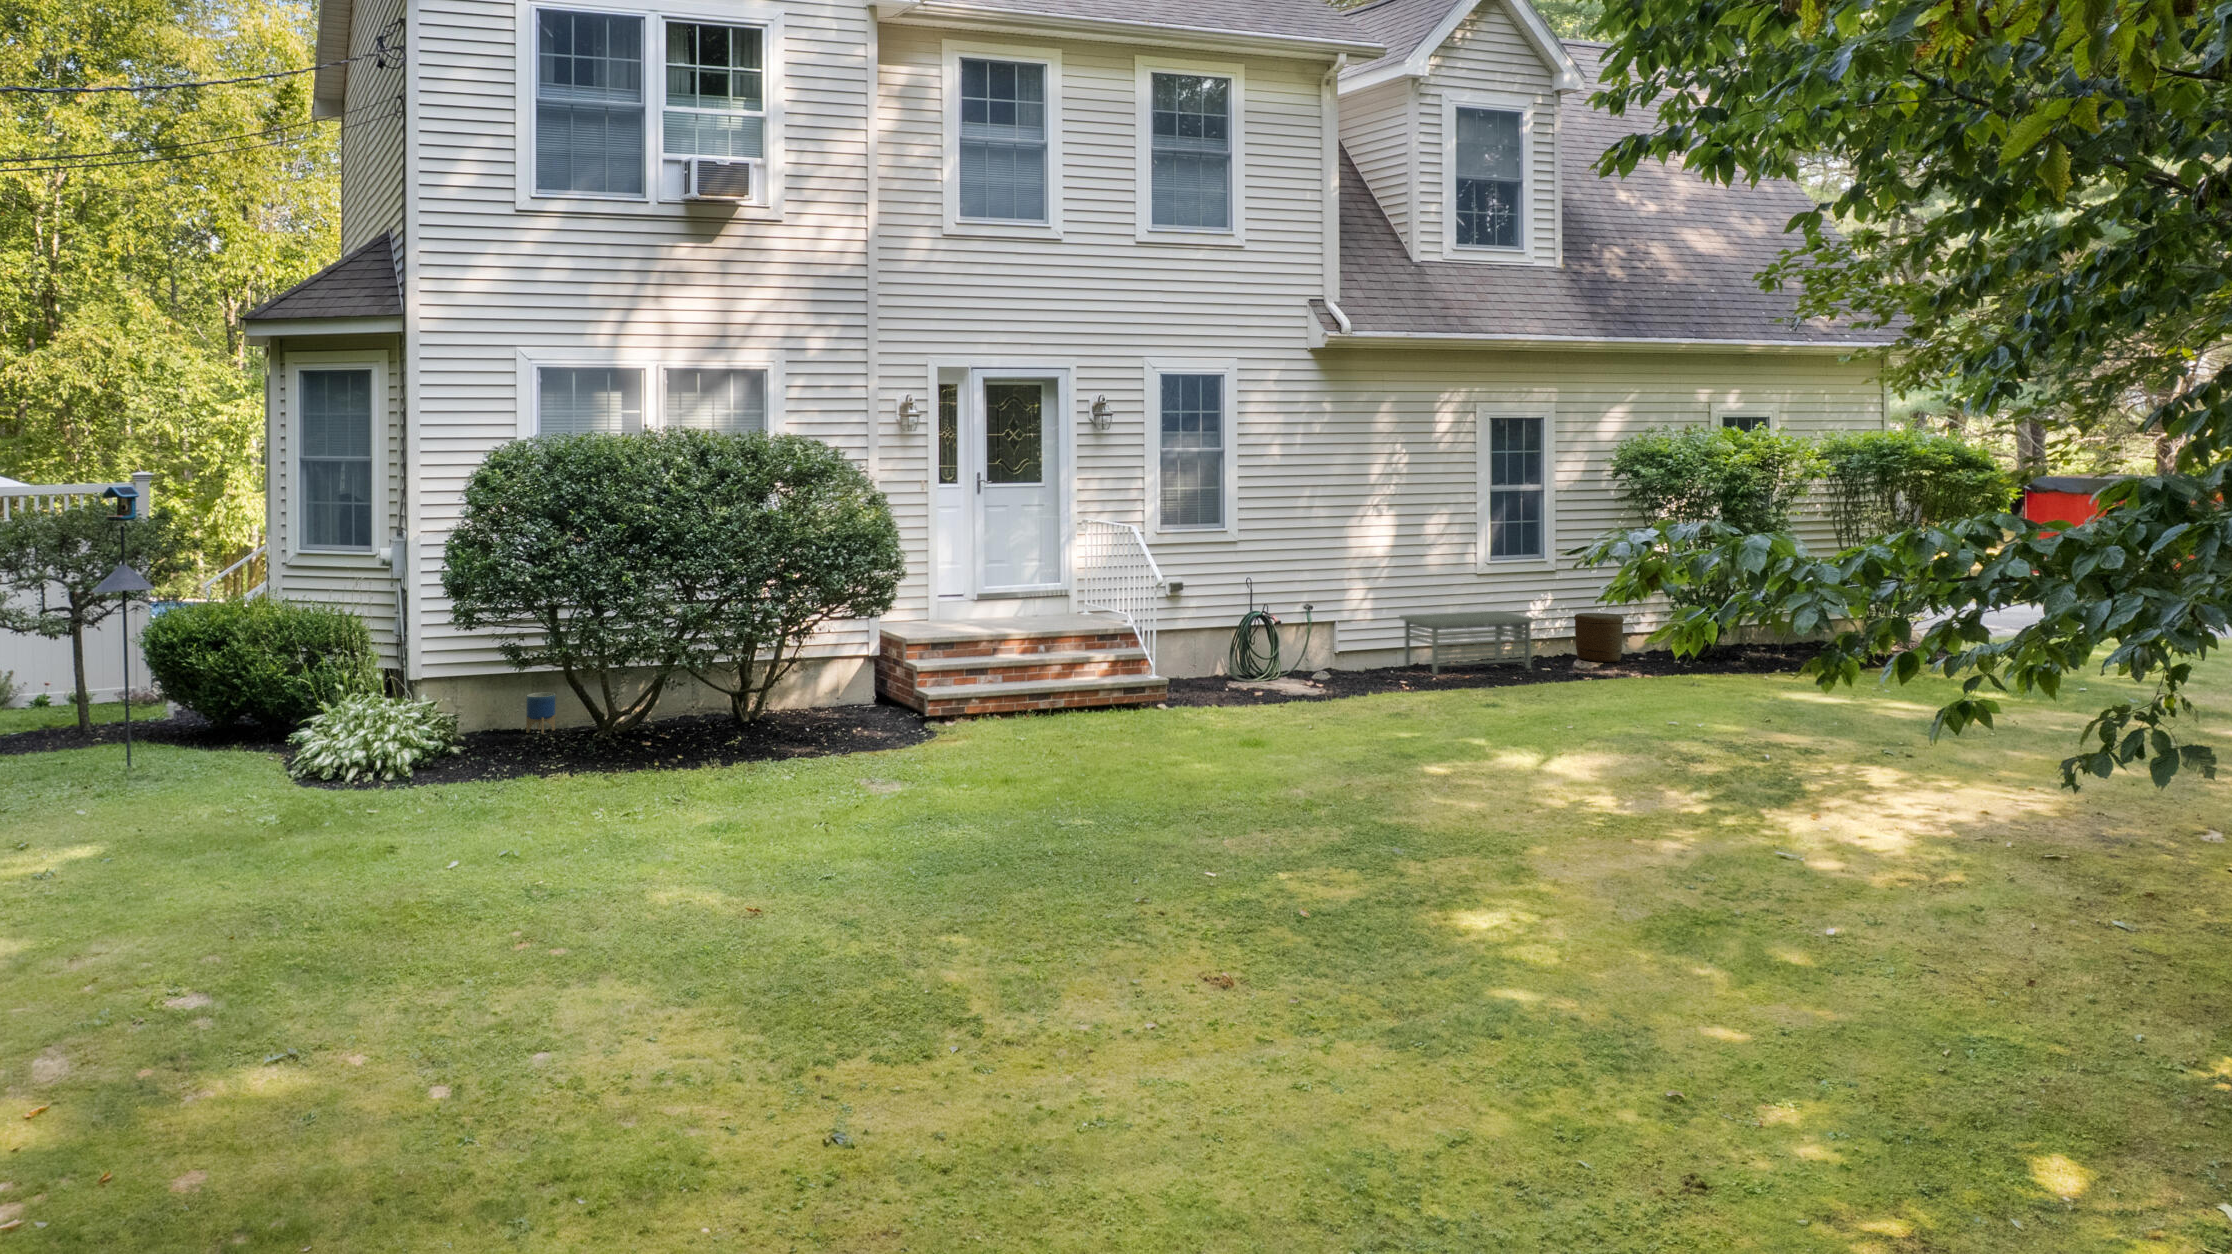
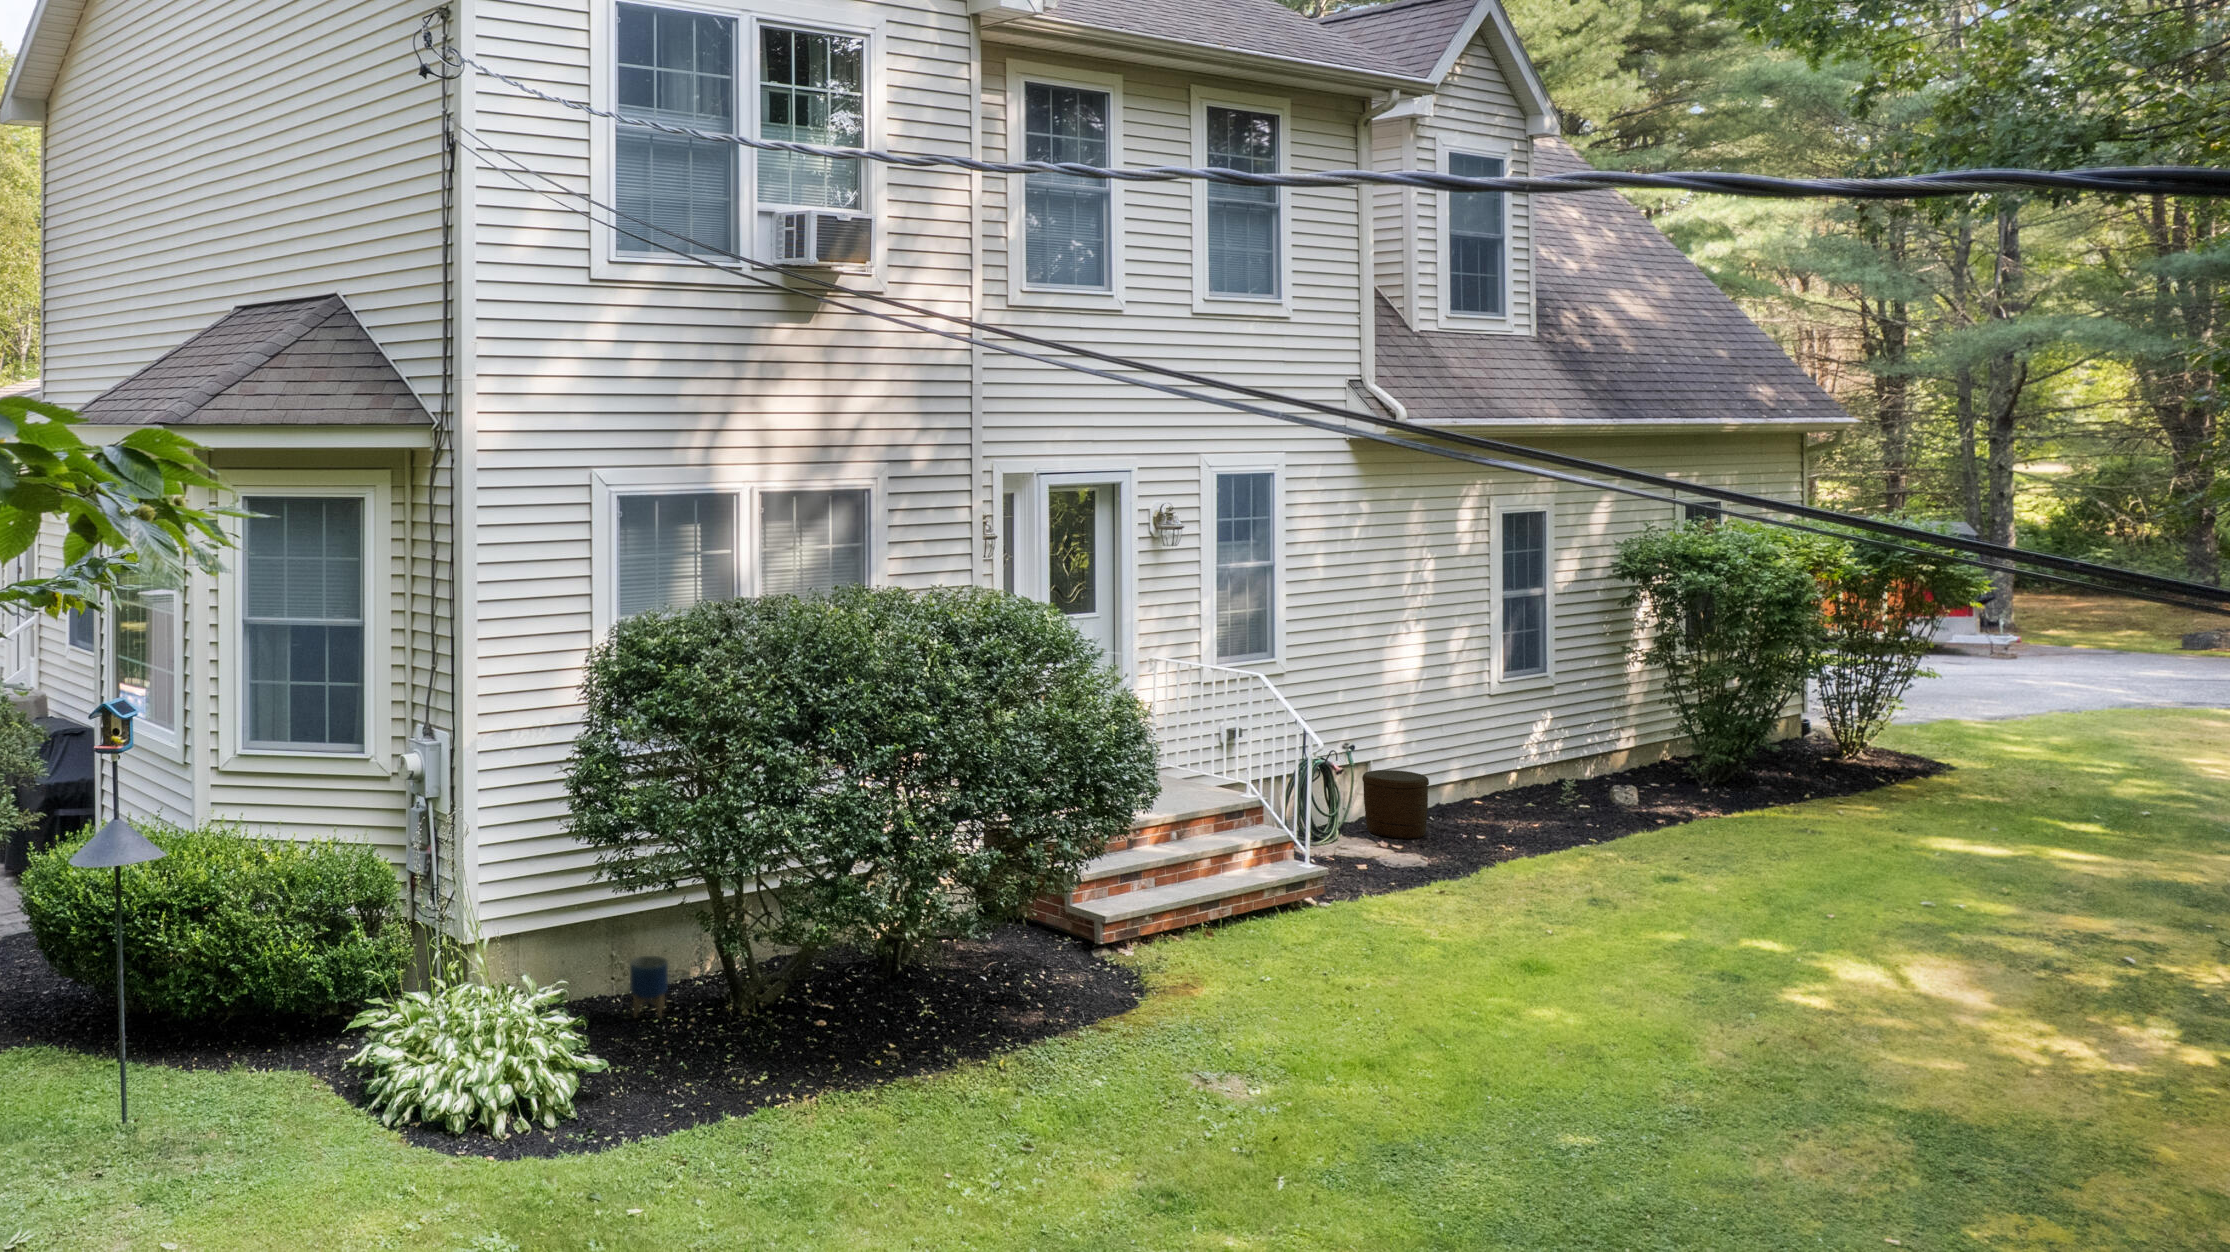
storage bench: present [1399,611,1534,674] -> none [1430,736,1580,822]
woven basket: present [1574,613,1624,662] -> present [1362,770,1429,839]

